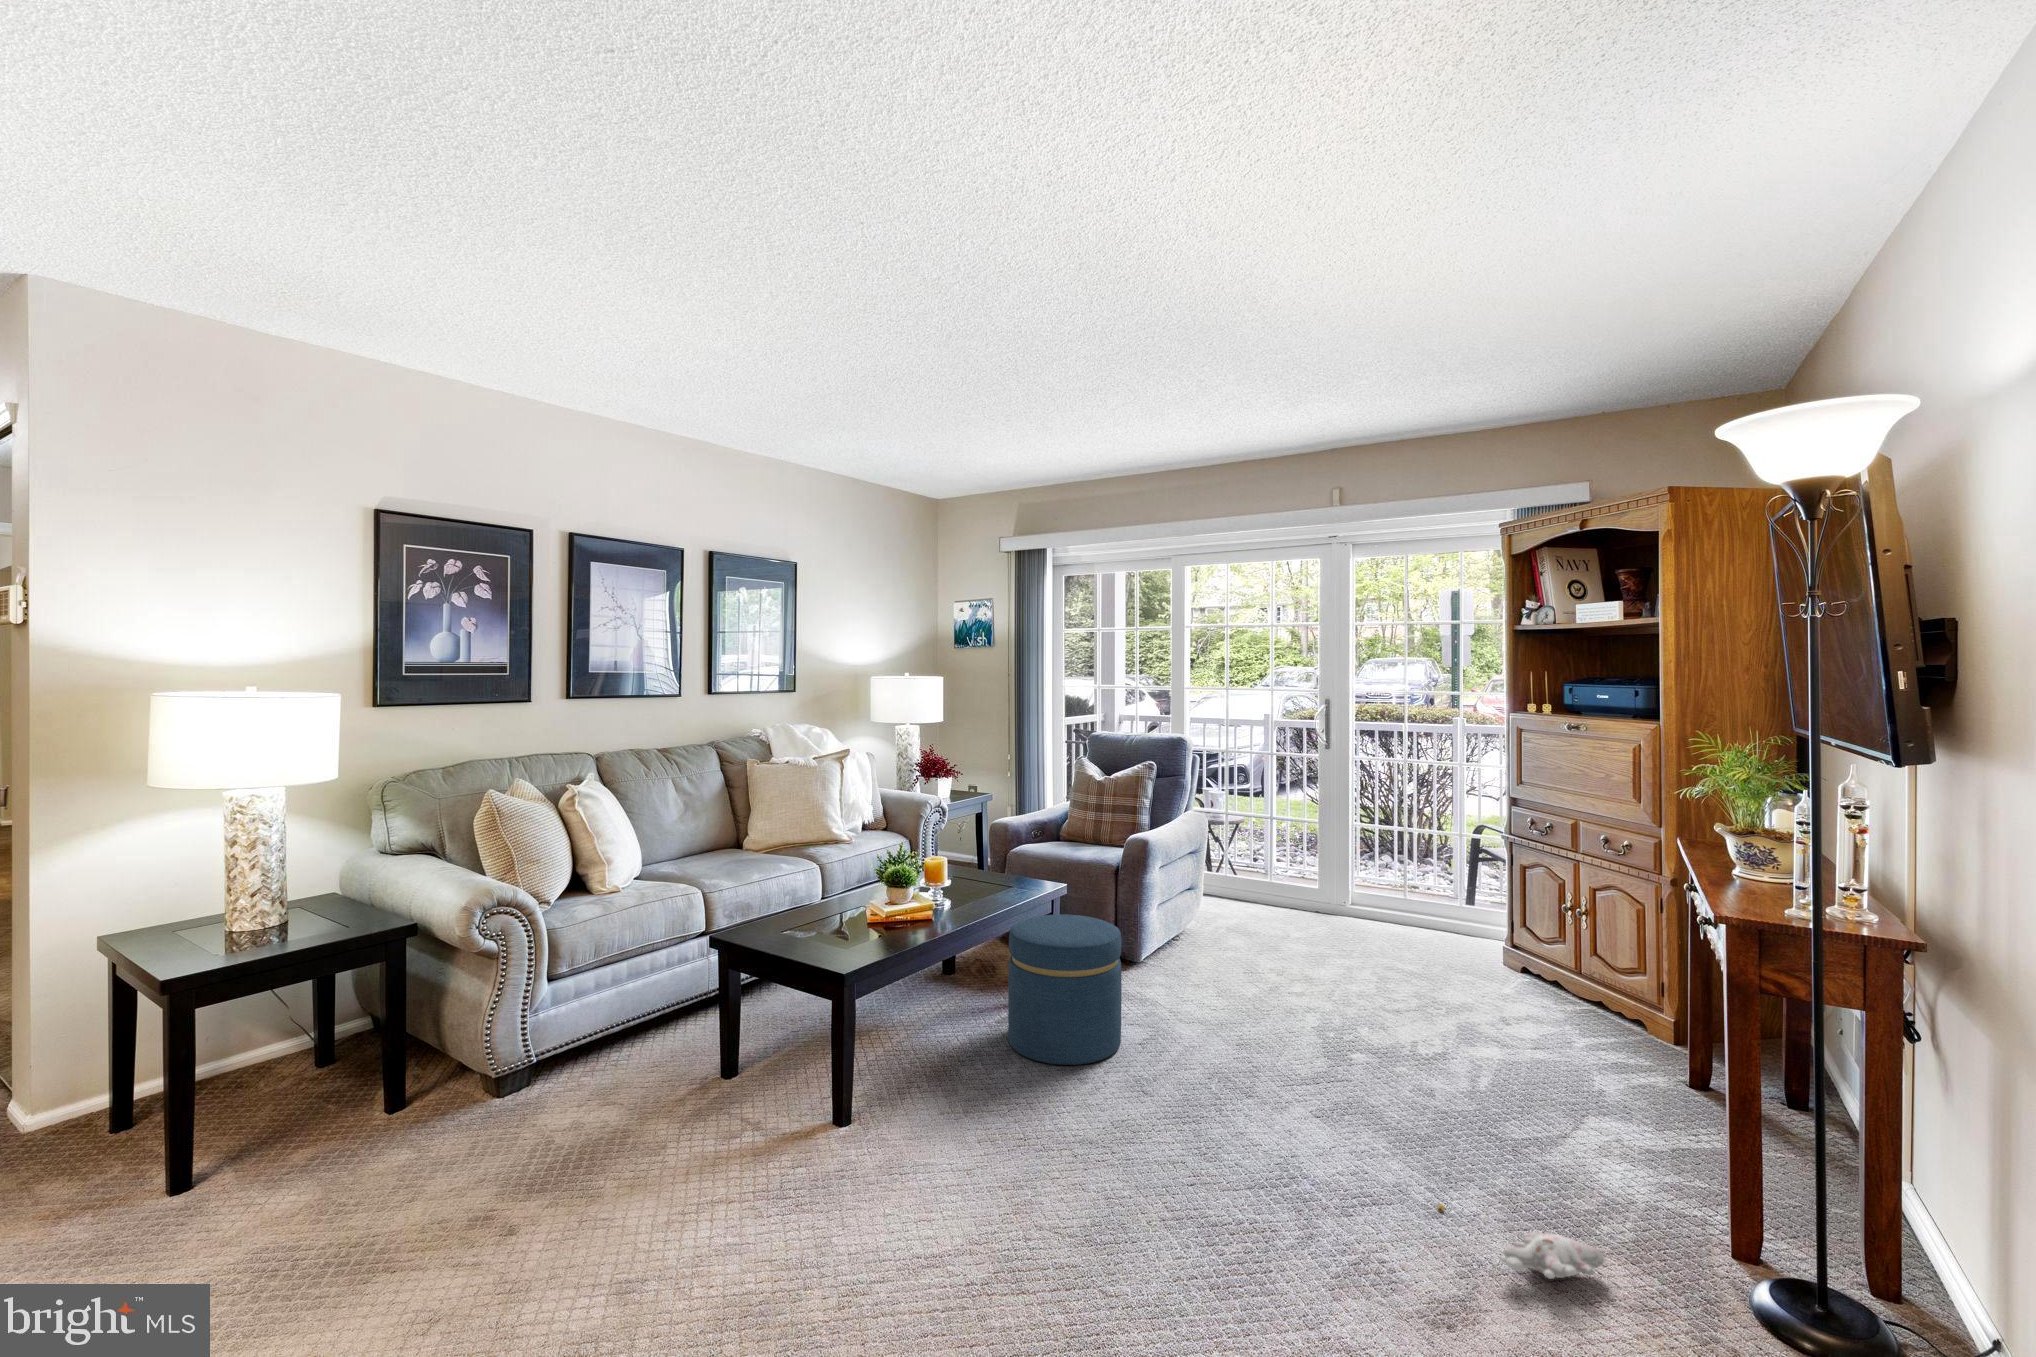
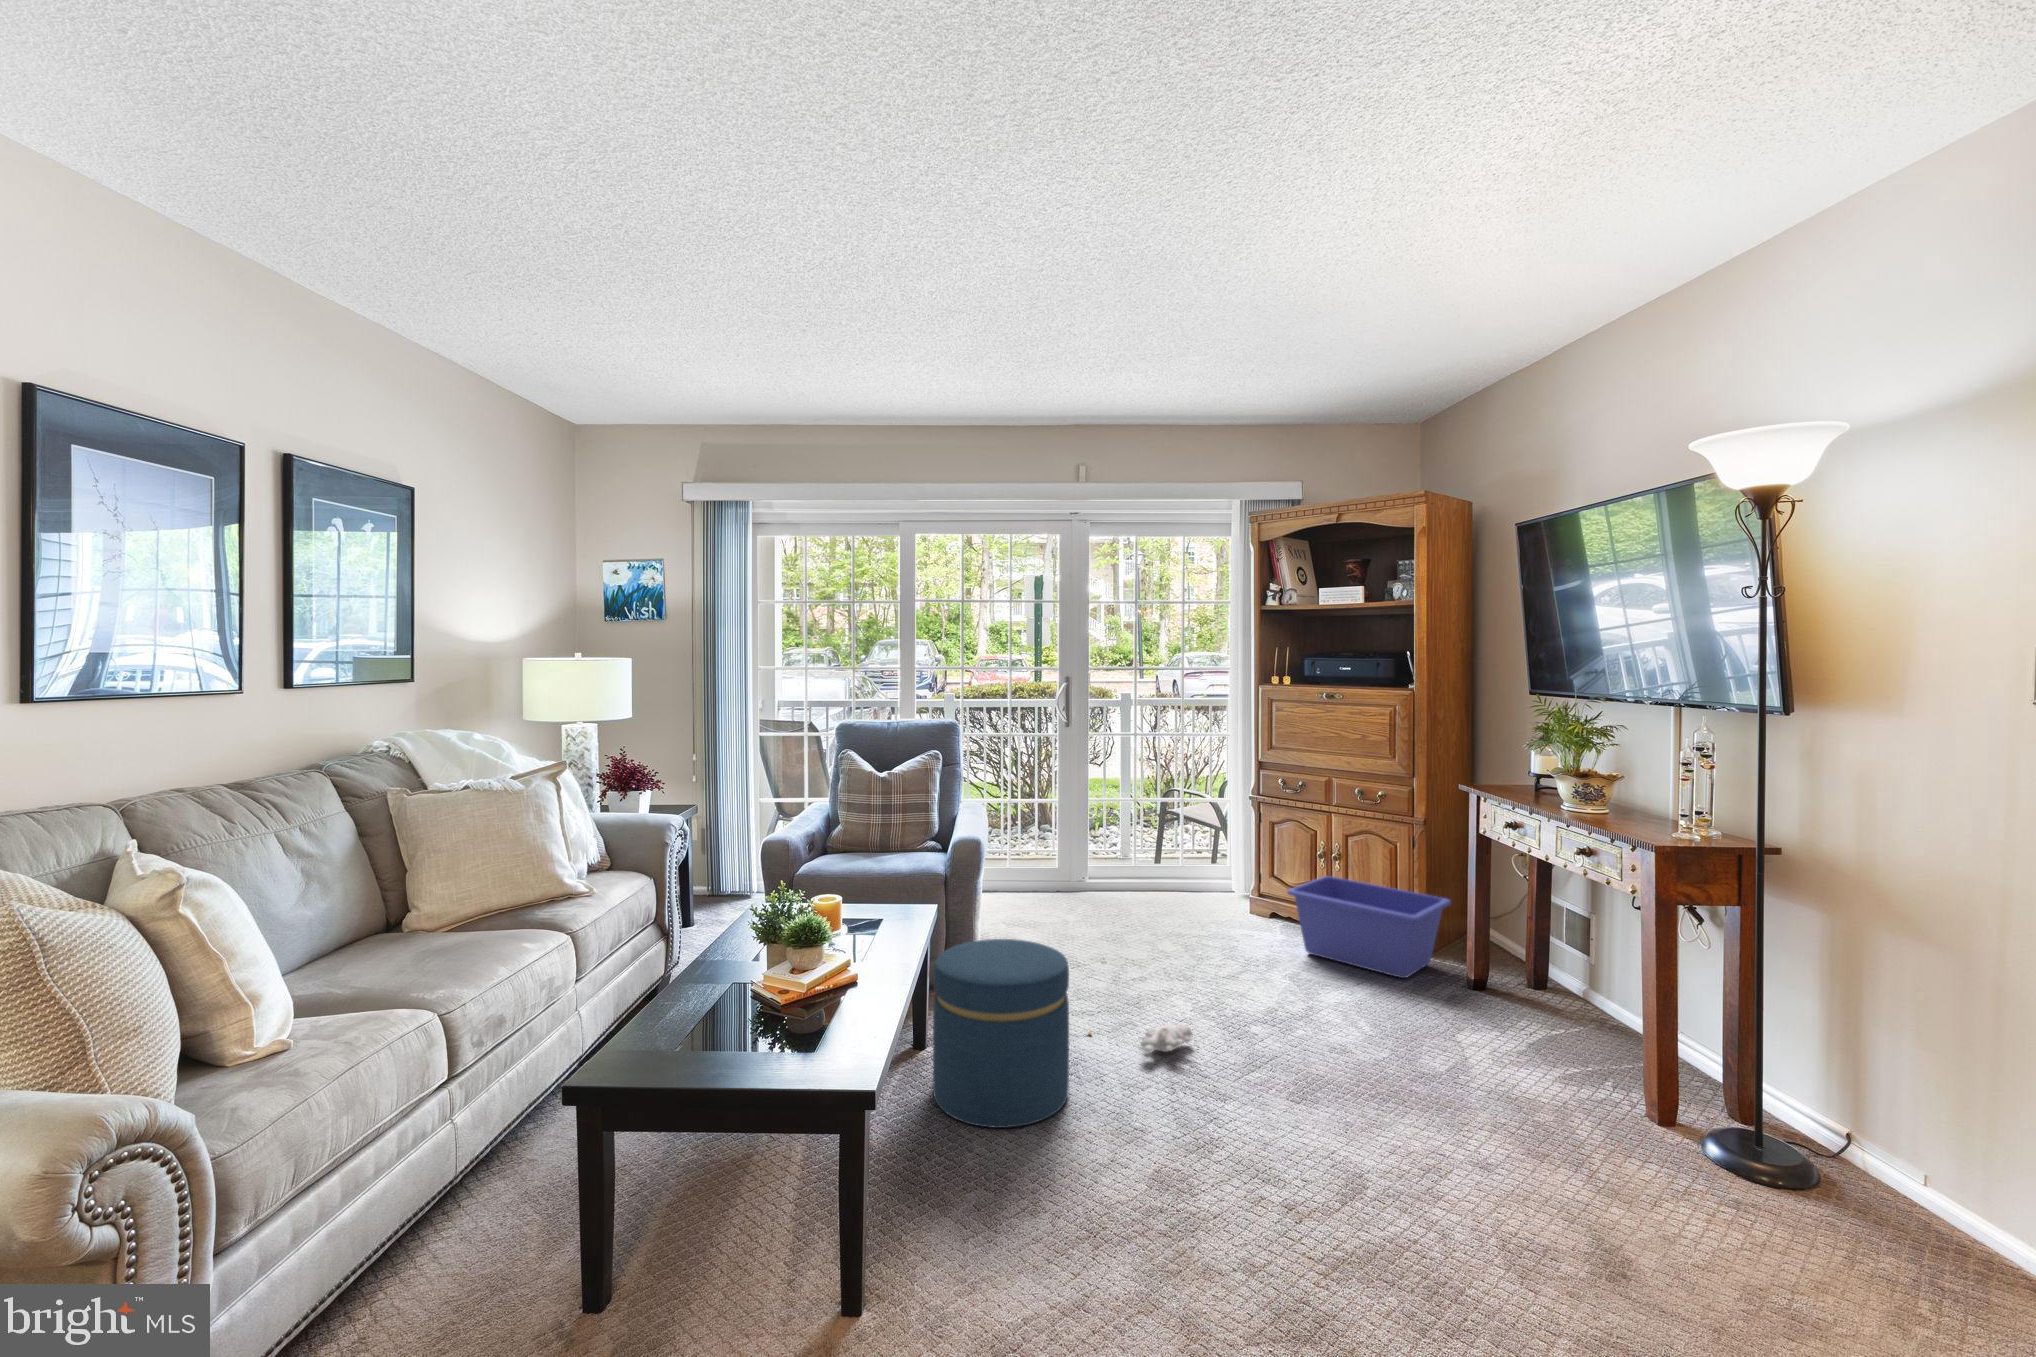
storage bin: none [1485,932,1692,1056] -> present [1287,876,1451,978]
plush toy: present [1438,1204,1604,1279] -> present [1089,1025,1192,1053]

